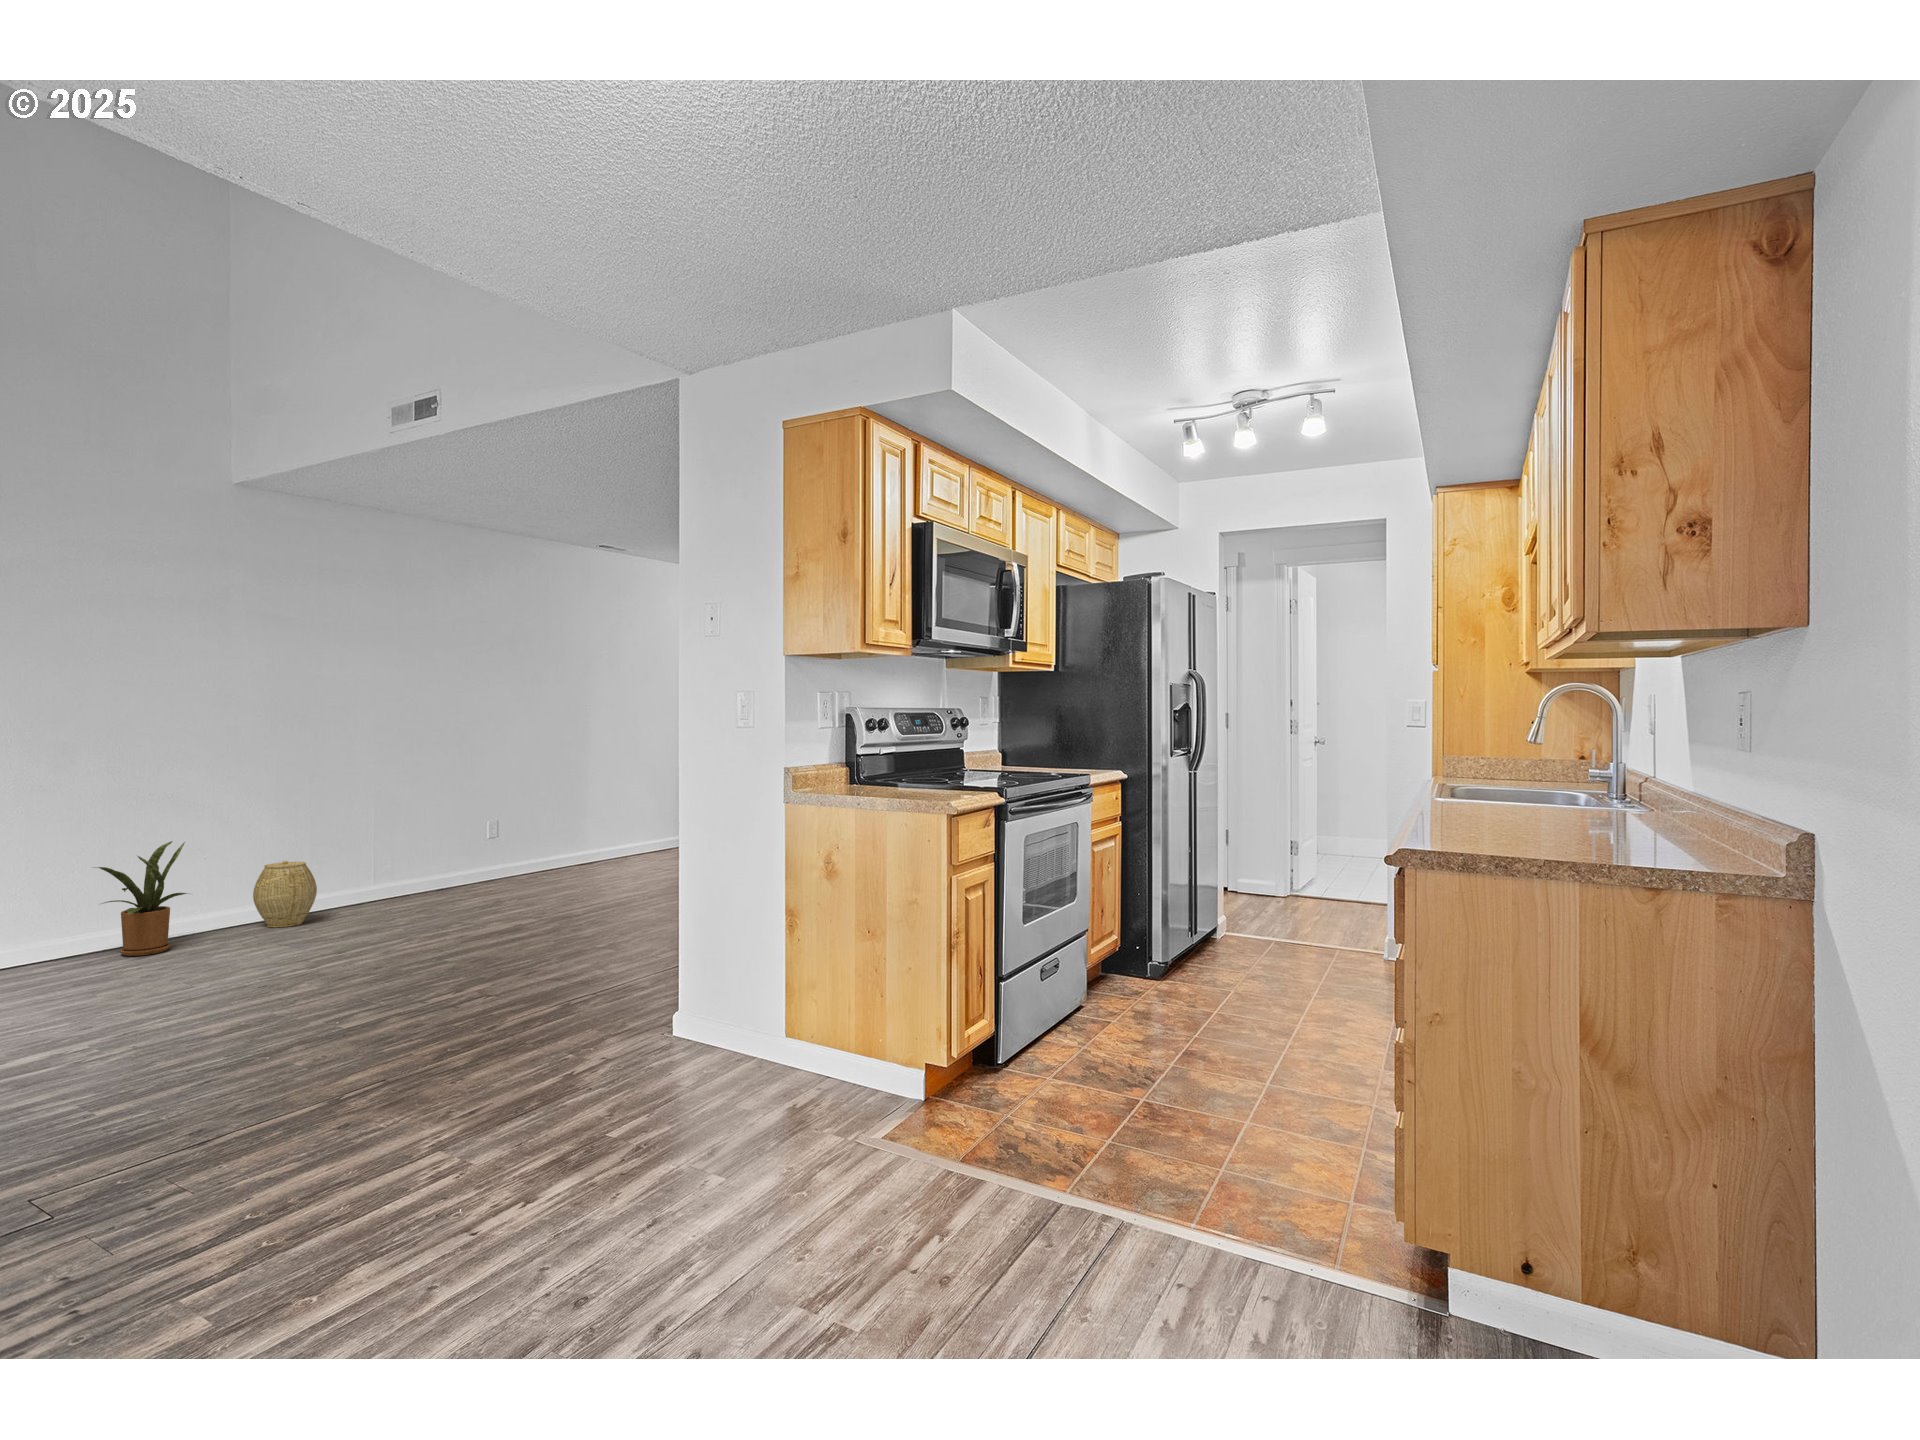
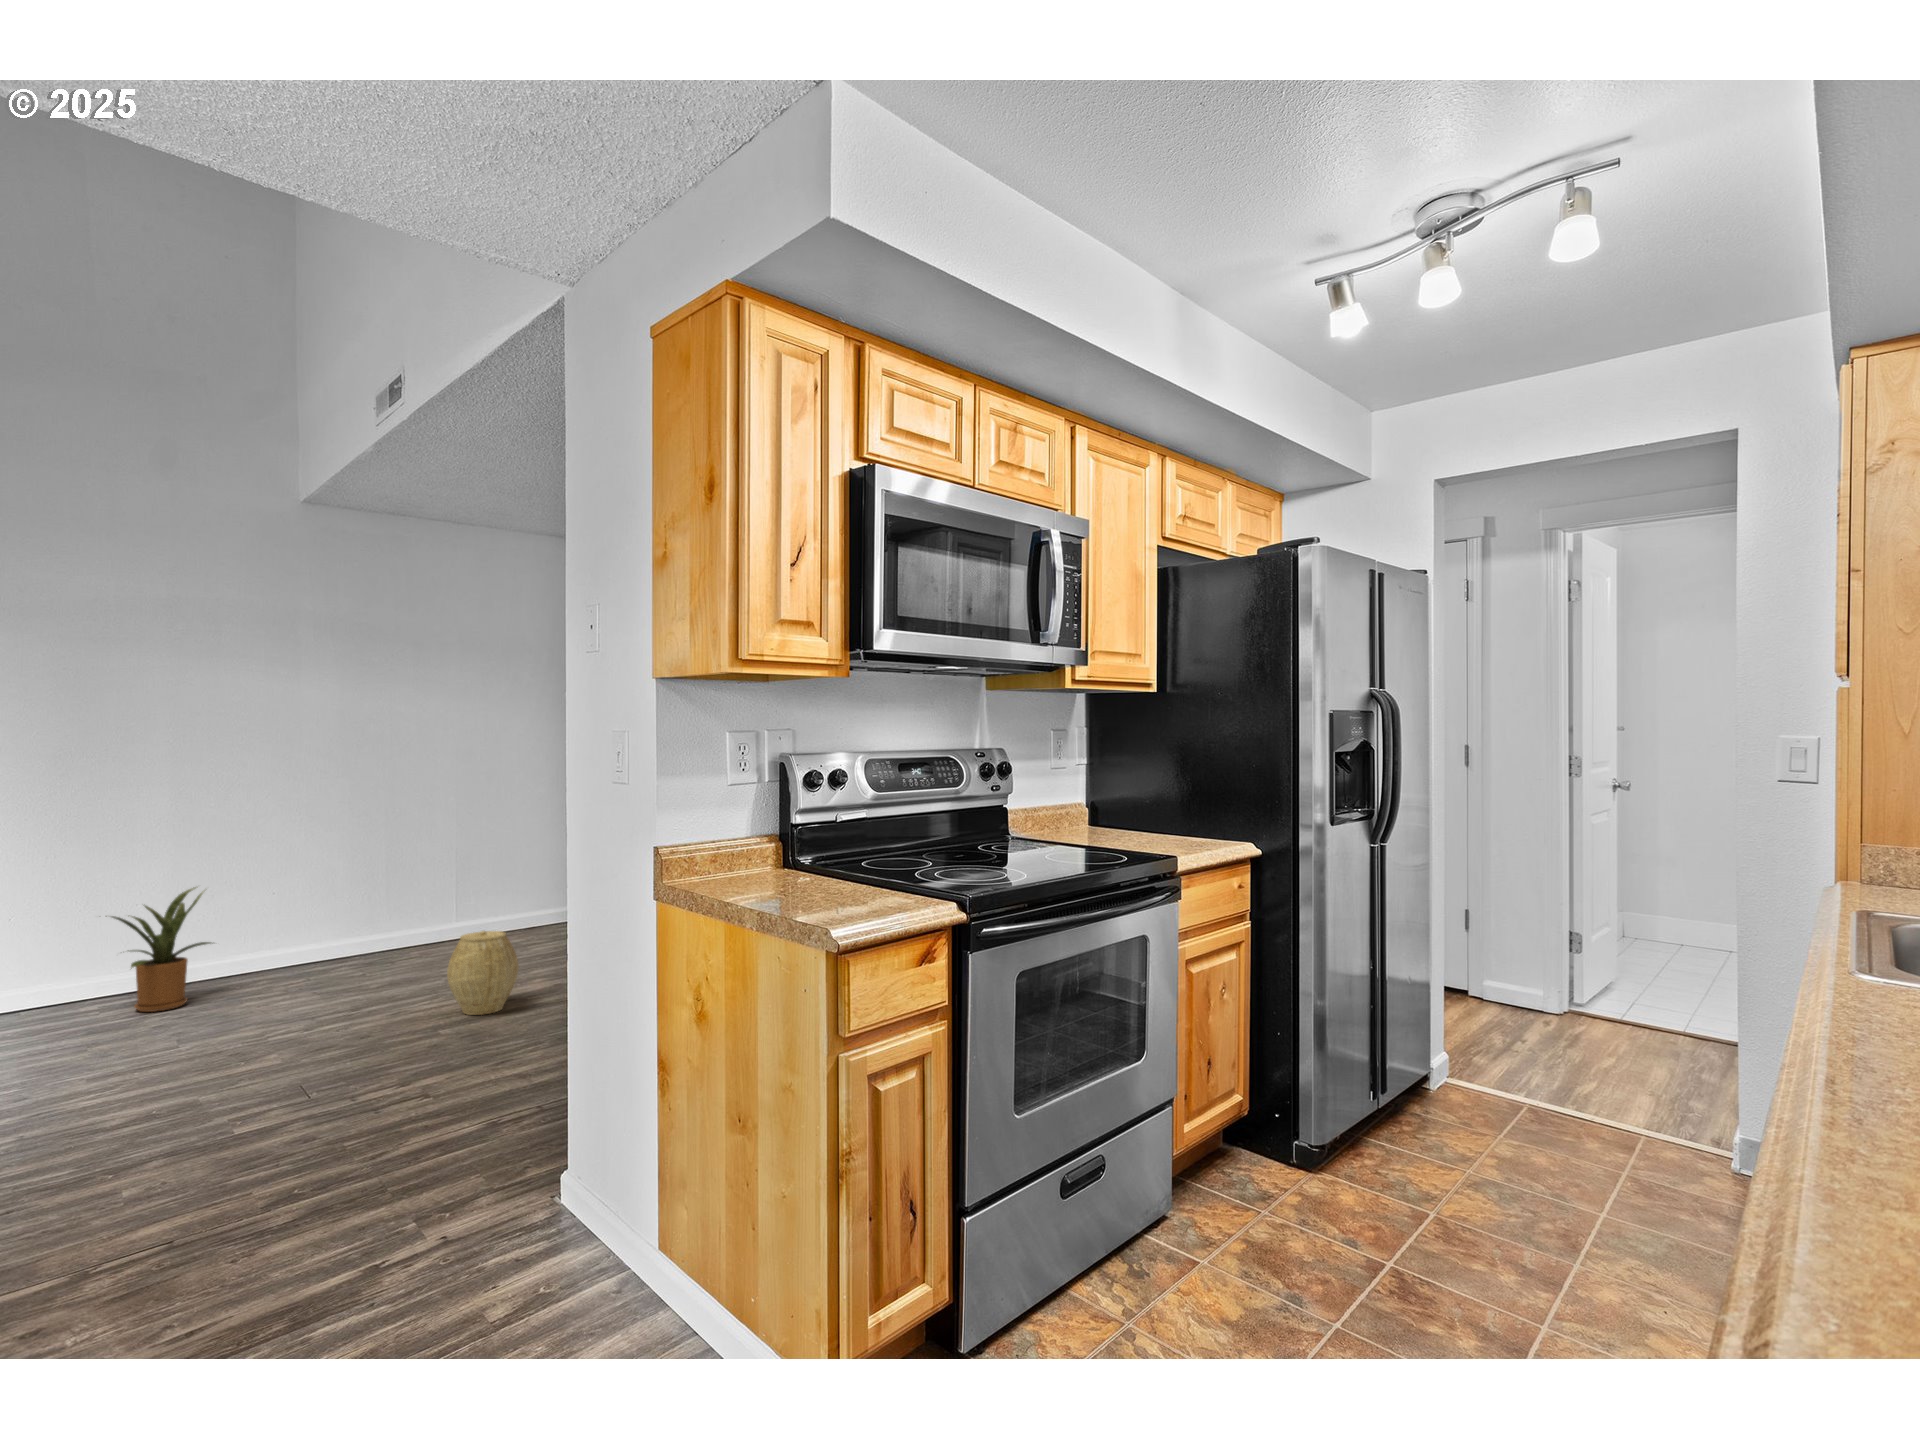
woven basket: present [253,860,317,927] -> present [447,931,519,1015]

